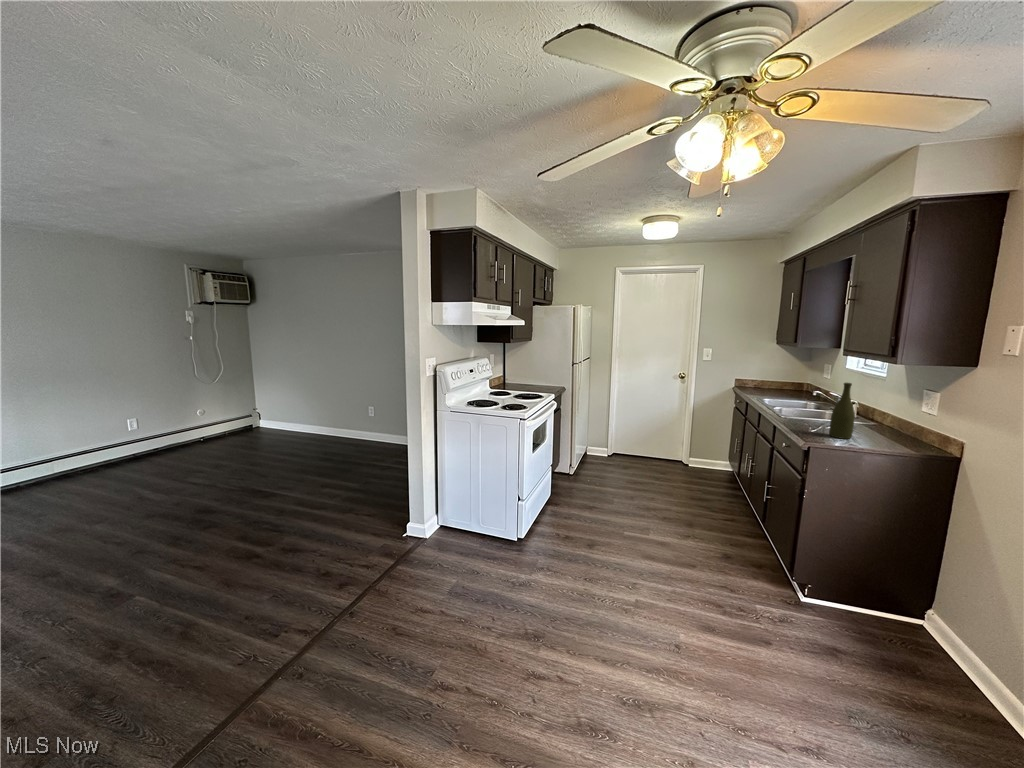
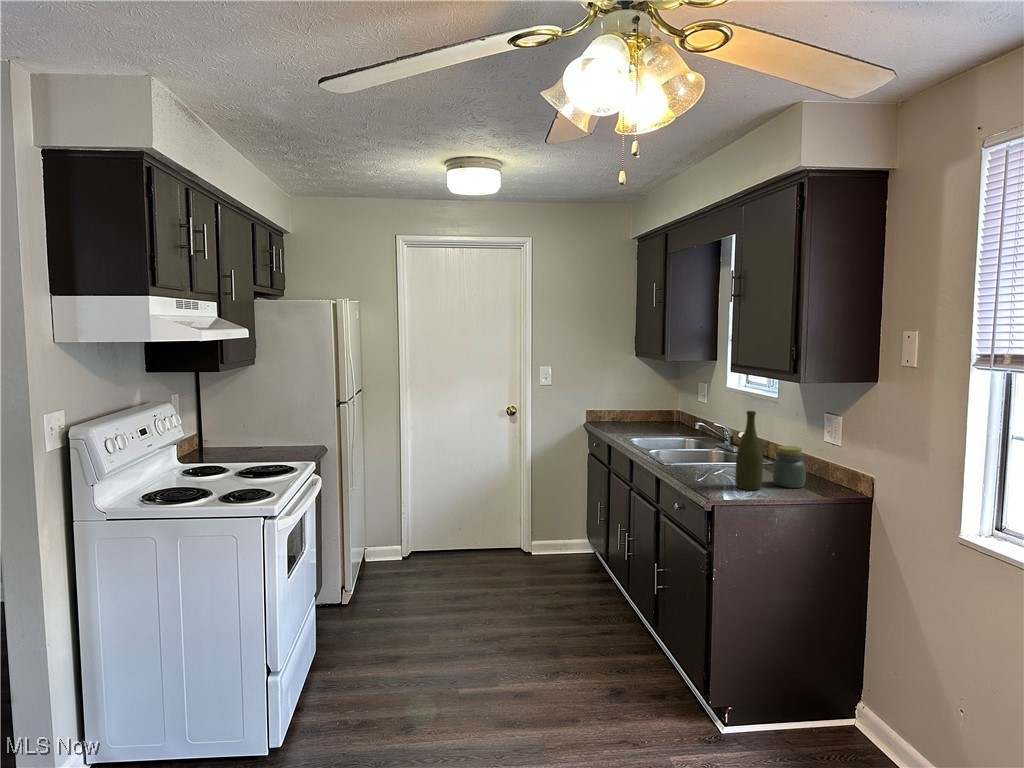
jar: none [865,411,896,442] -> present [773,446,806,488]

